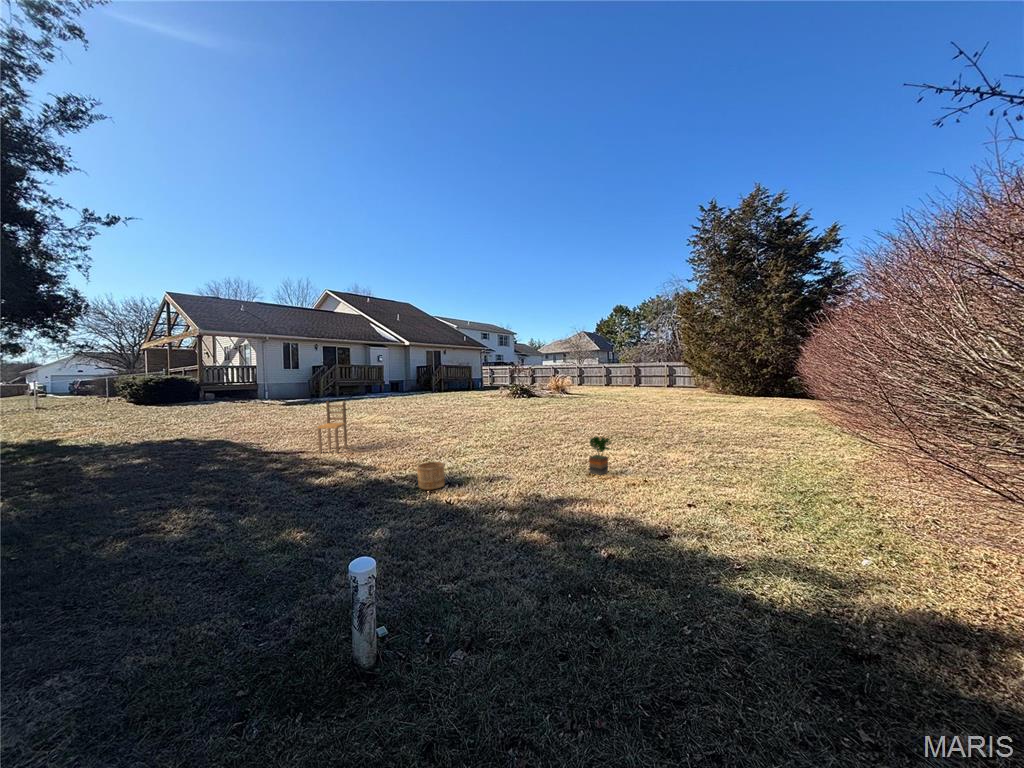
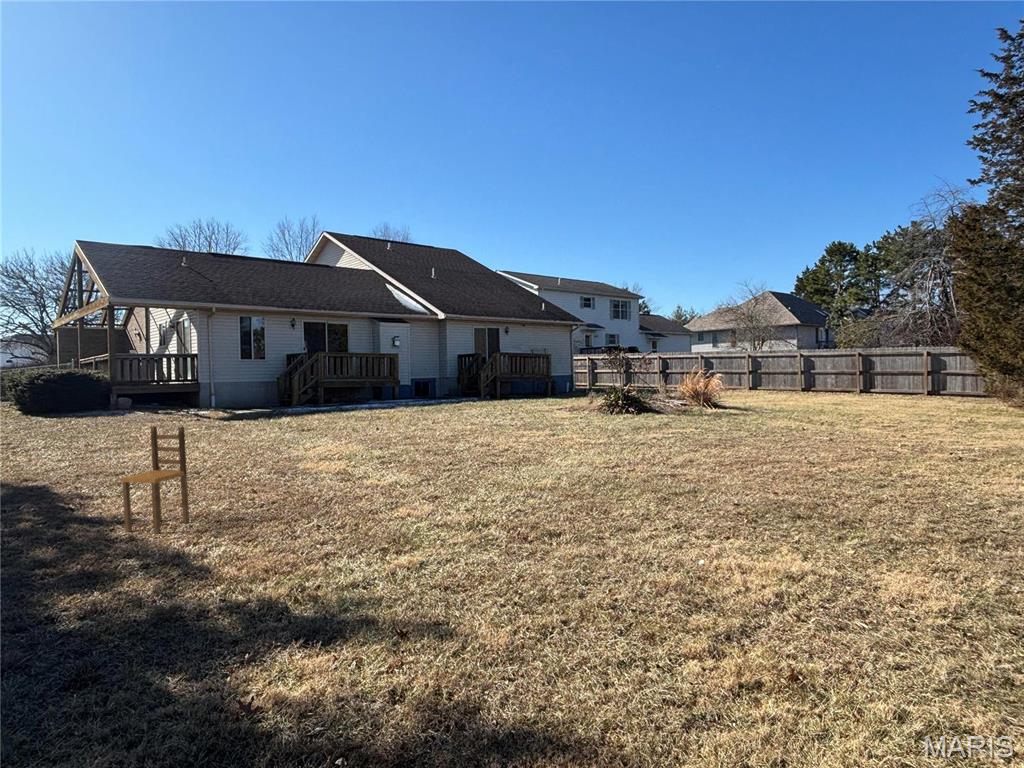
potted tree: present [589,437,612,475] -> none [642,550,712,665]
wooden bucket: present [416,462,445,490] -> none [171,597,250,680]

